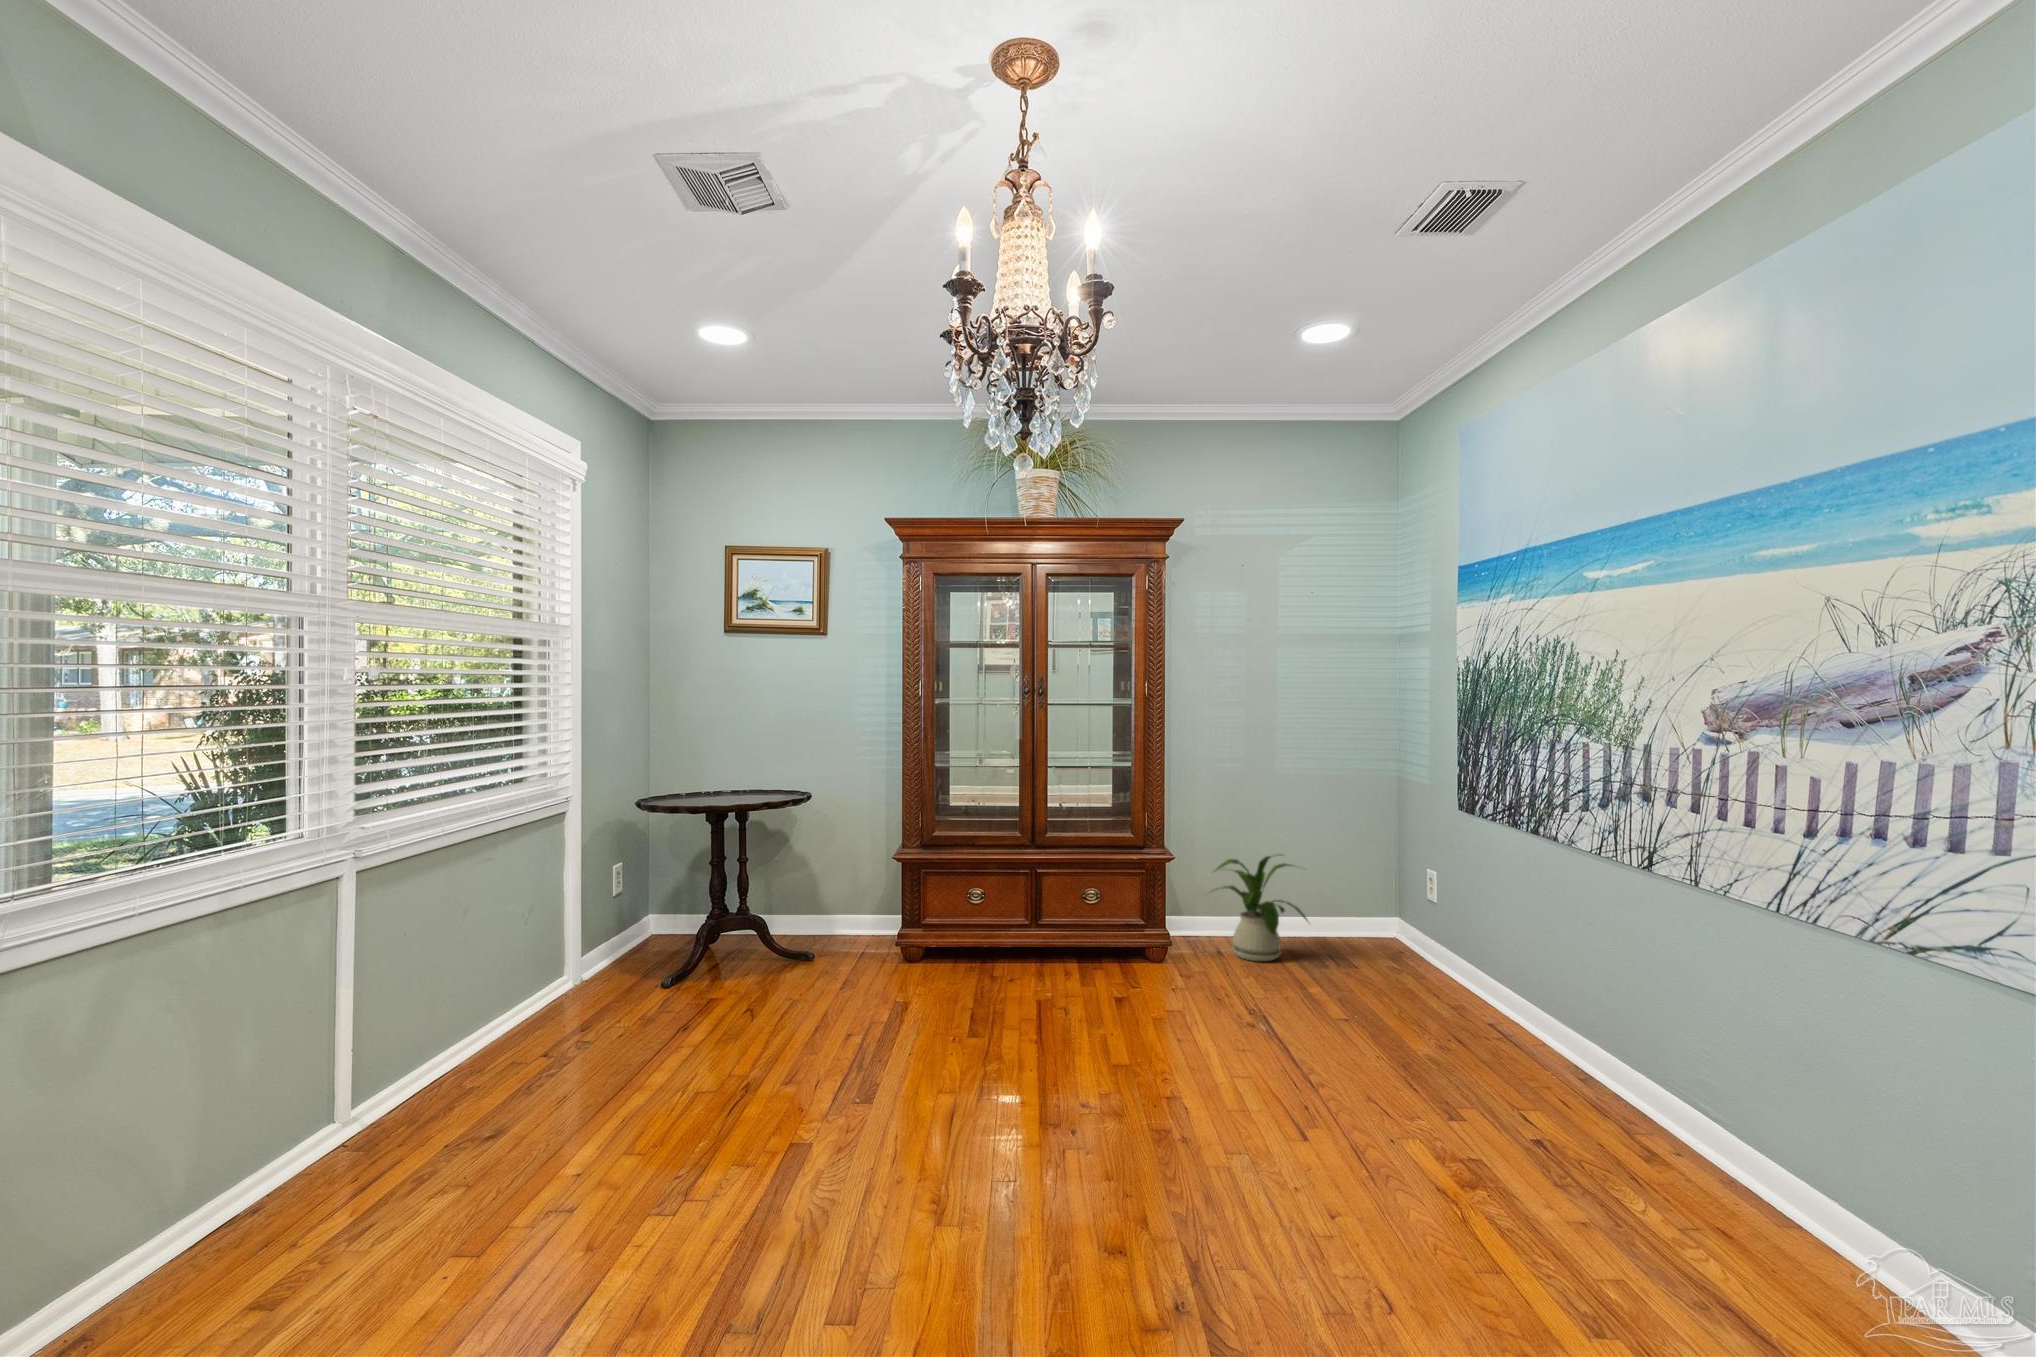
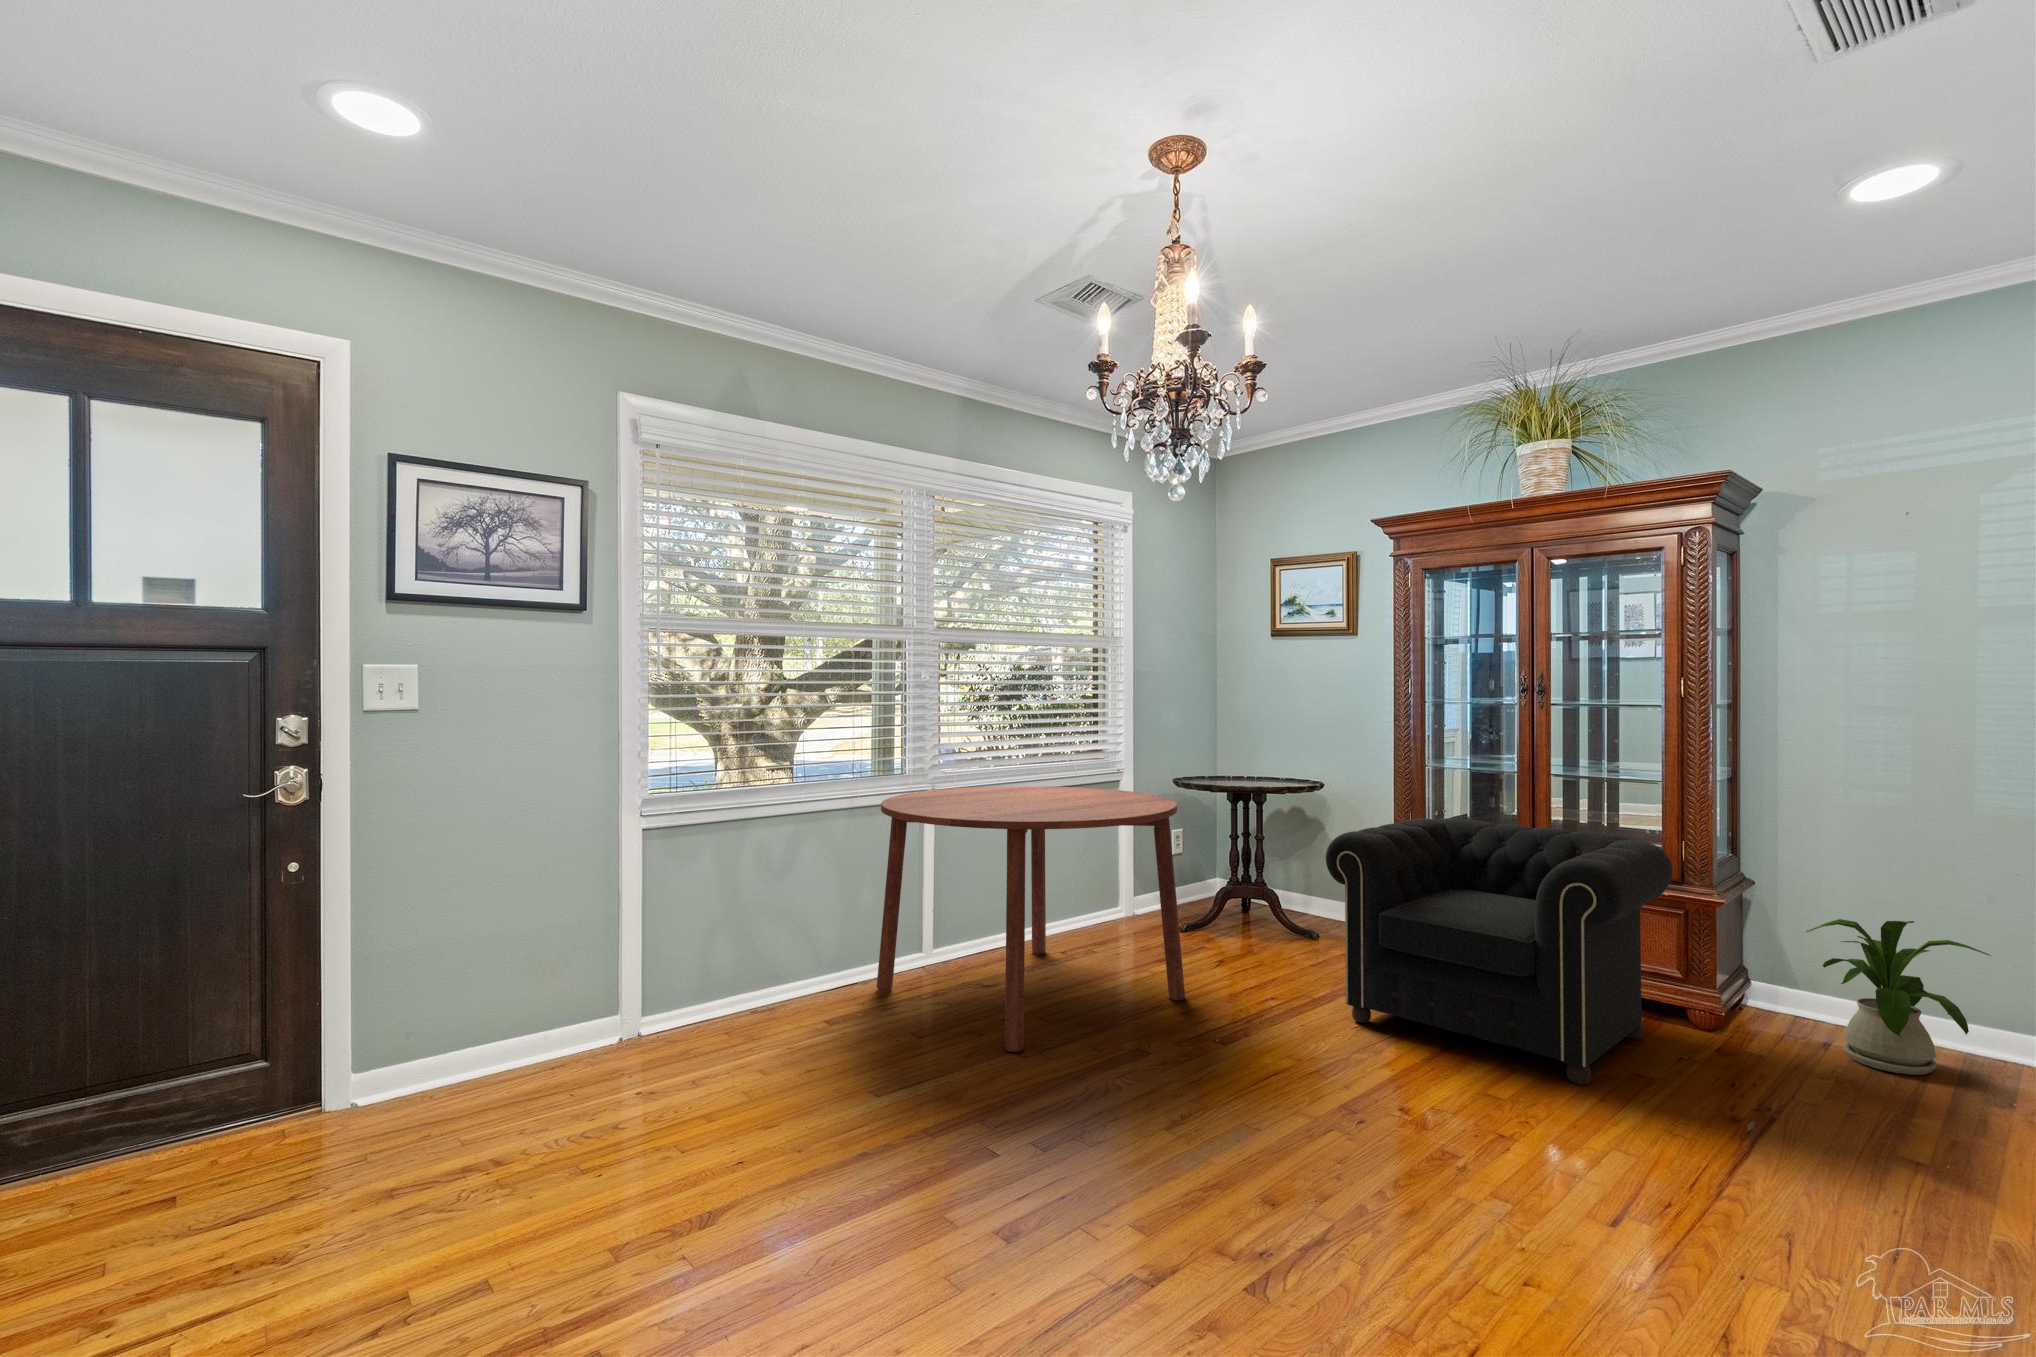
armchair: none [927,816,1195,1037] -> present [1326,818,1673,1084]
dining table: none [299,828,795,1235] -> present [877,786,1185,1052]

